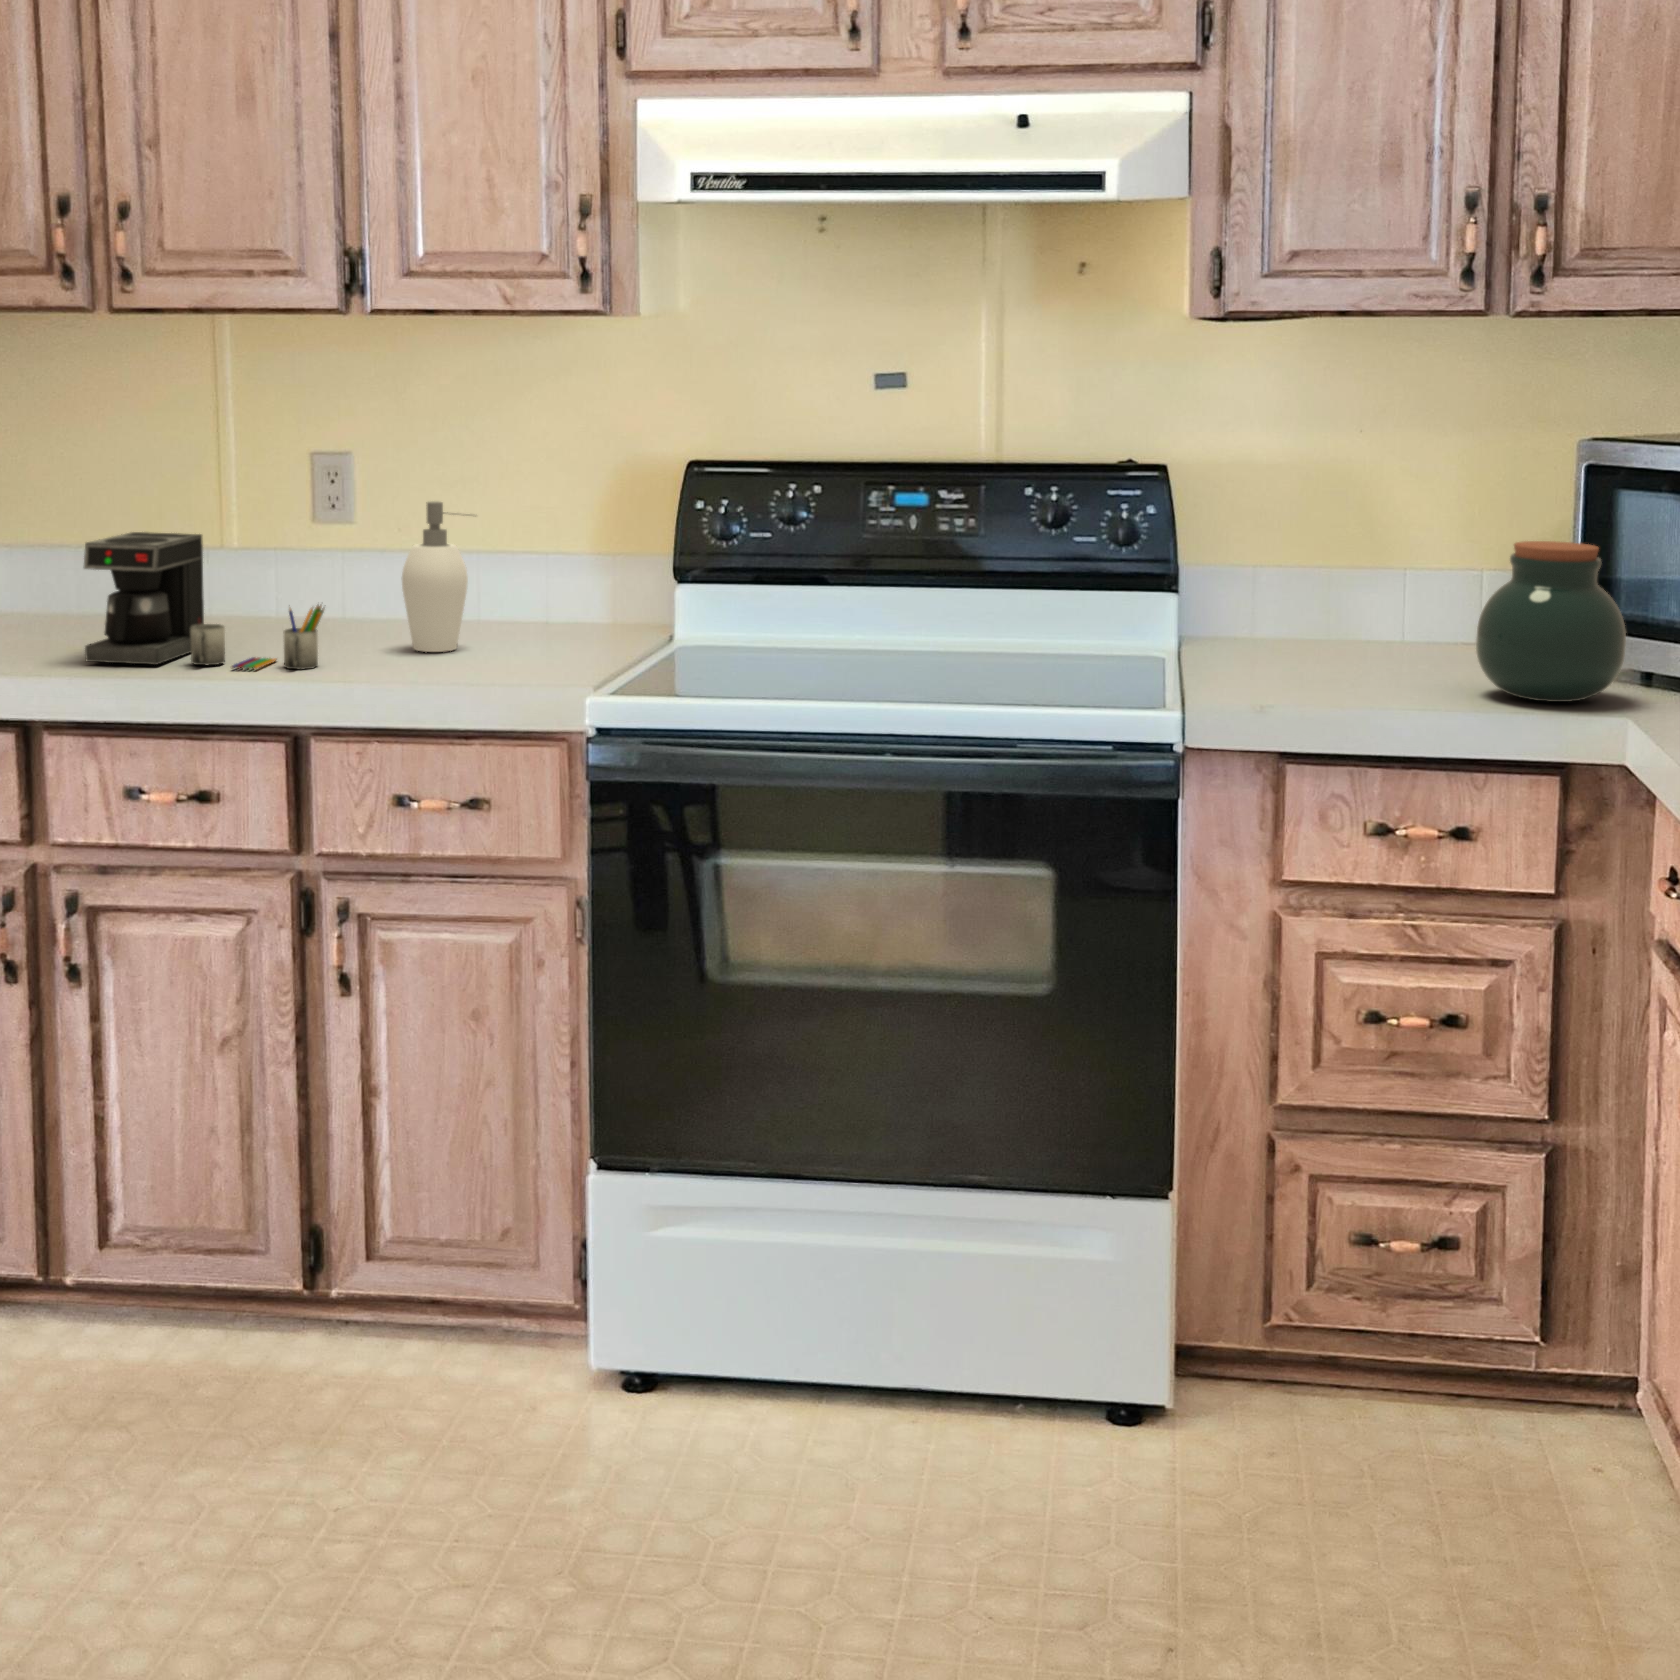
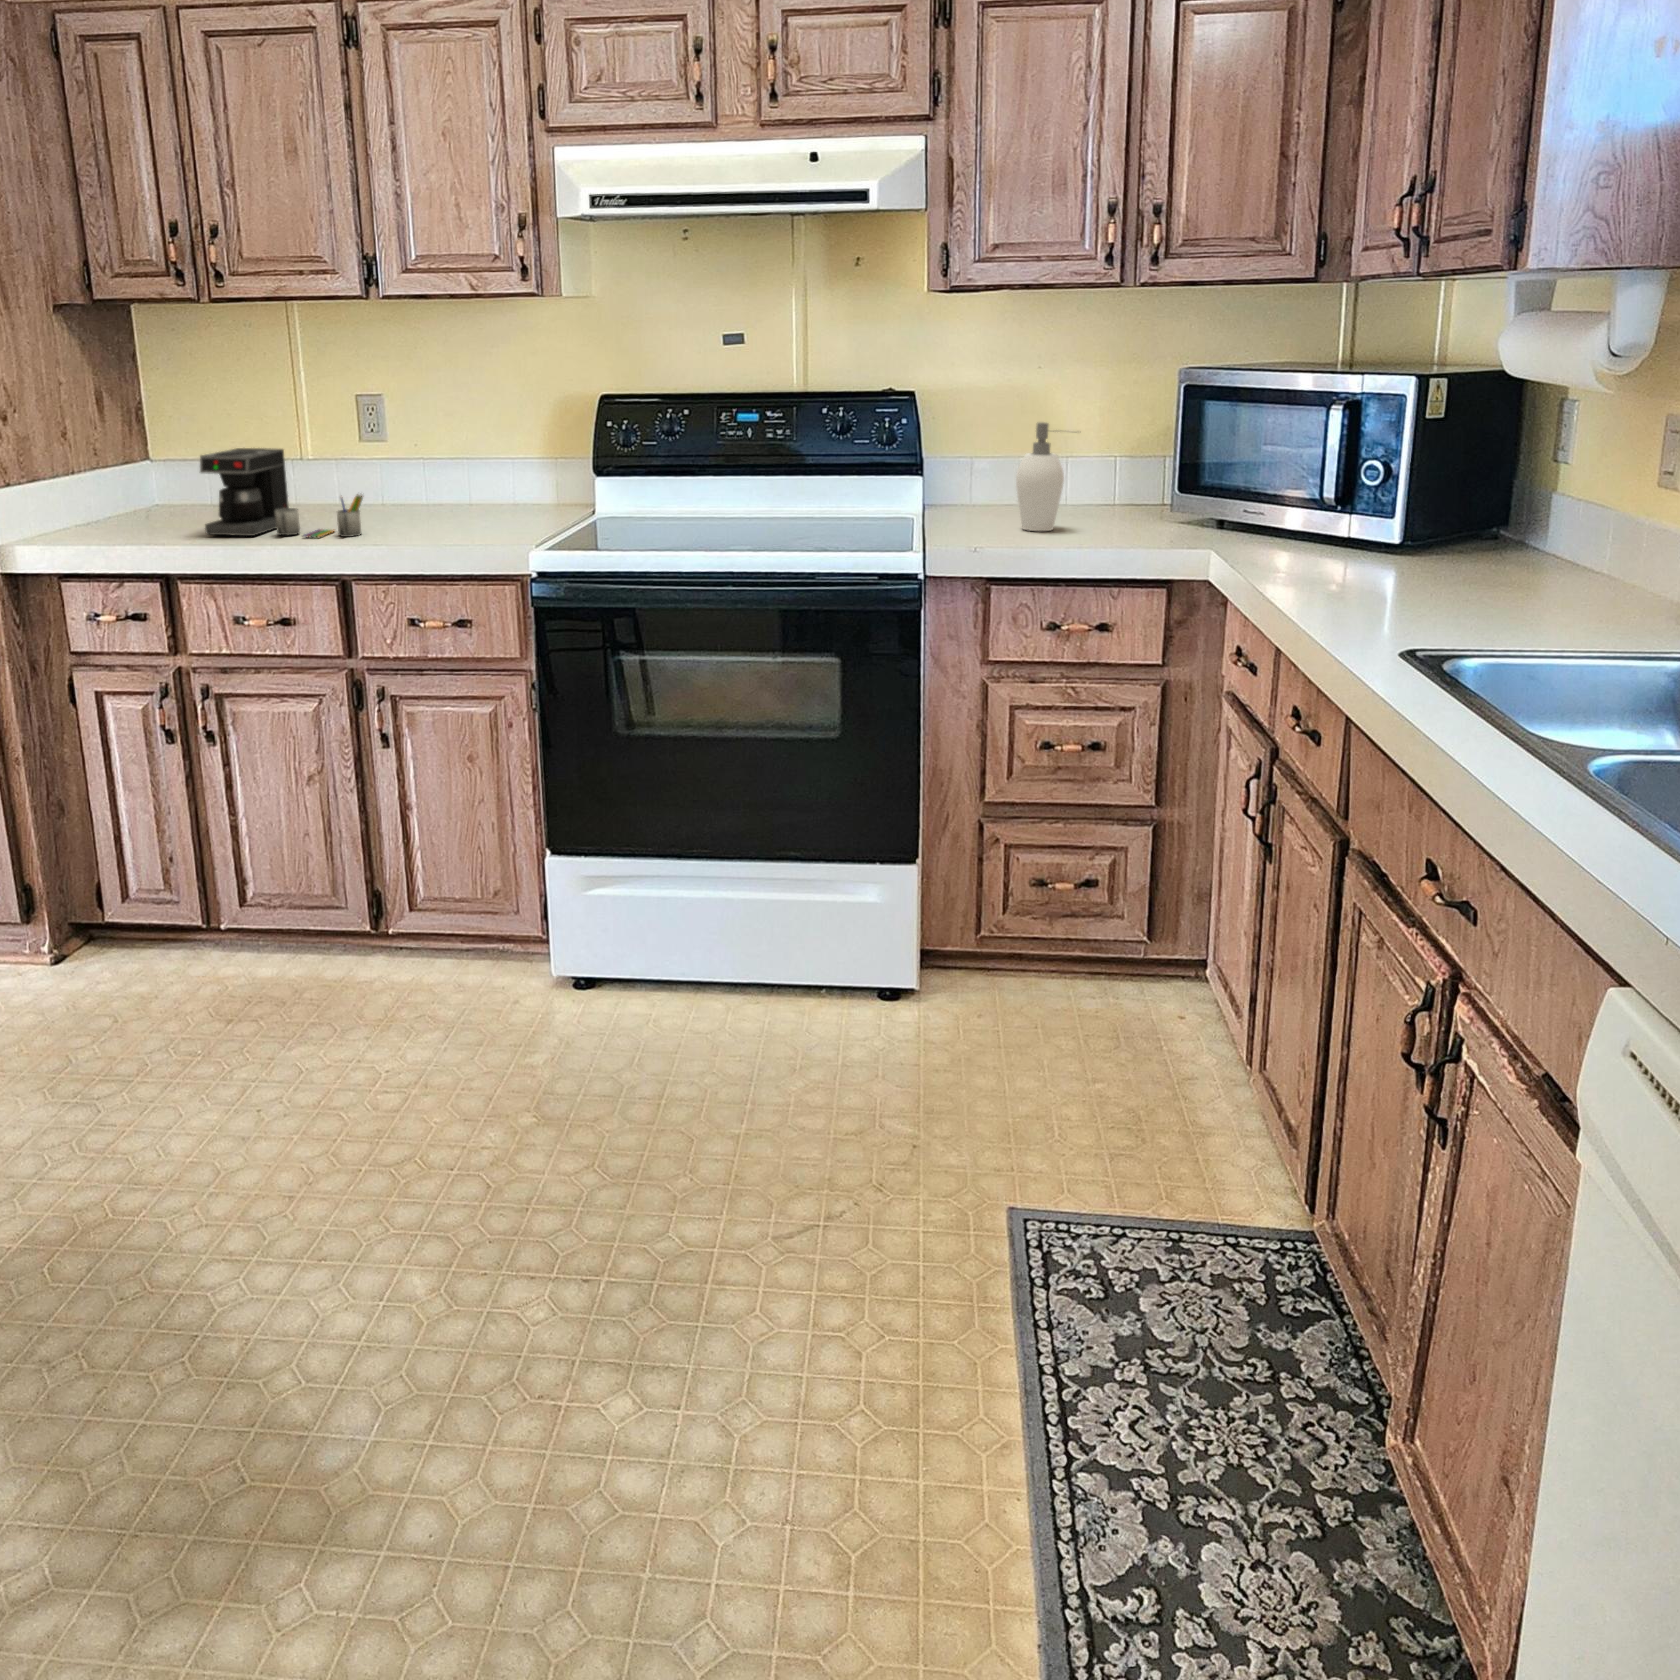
soap dispenser: present [402,501,470,652] -> present [1016,422,1064,531]
jar: present [1476,541,1626,702] -> none [1113,434,1208,538]

